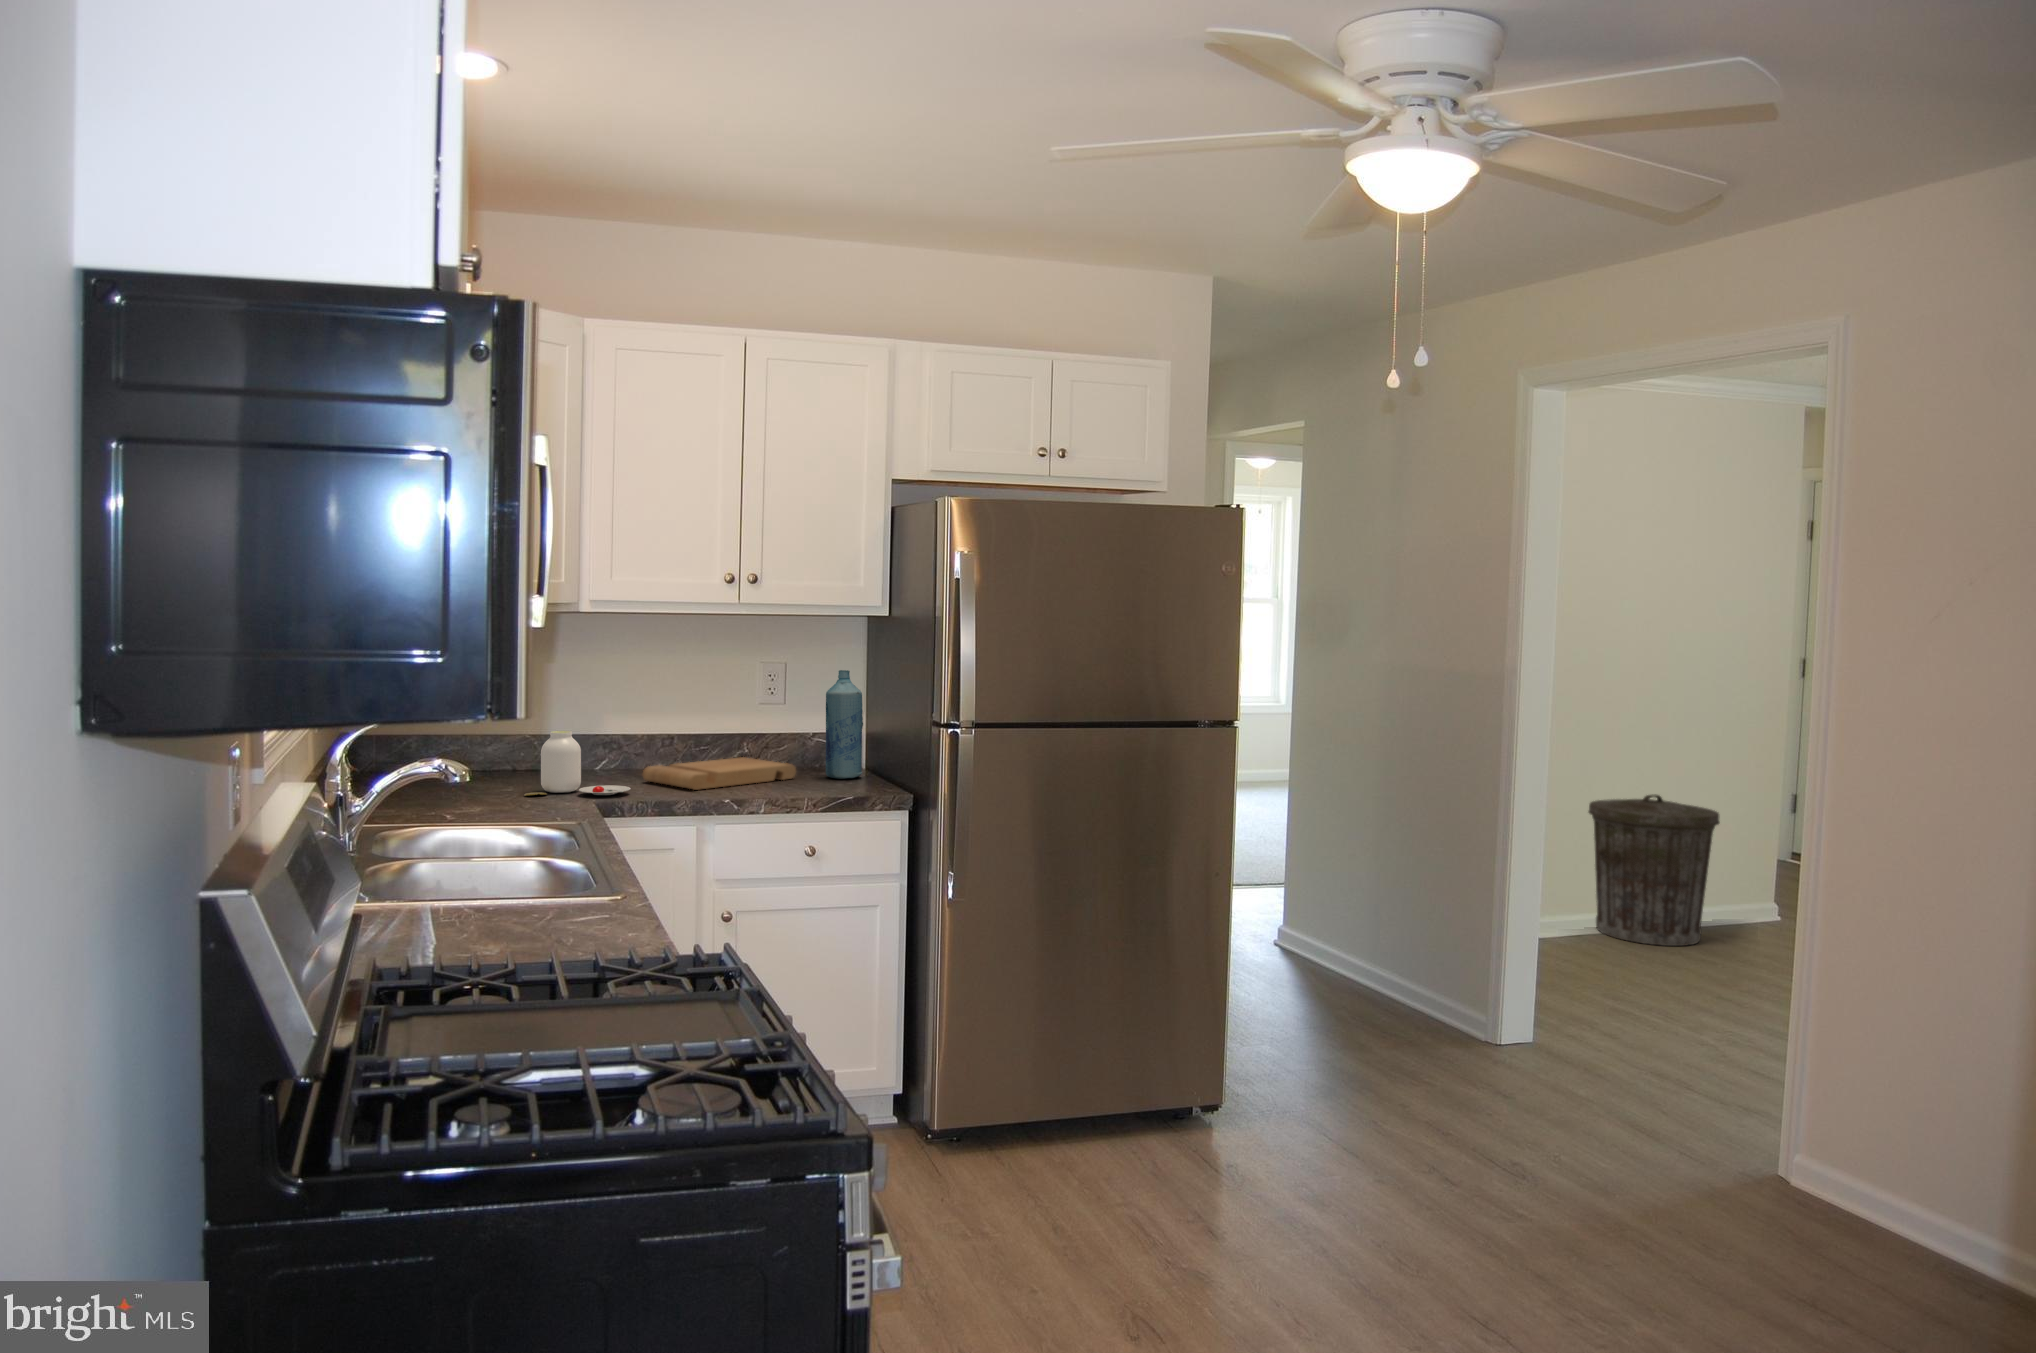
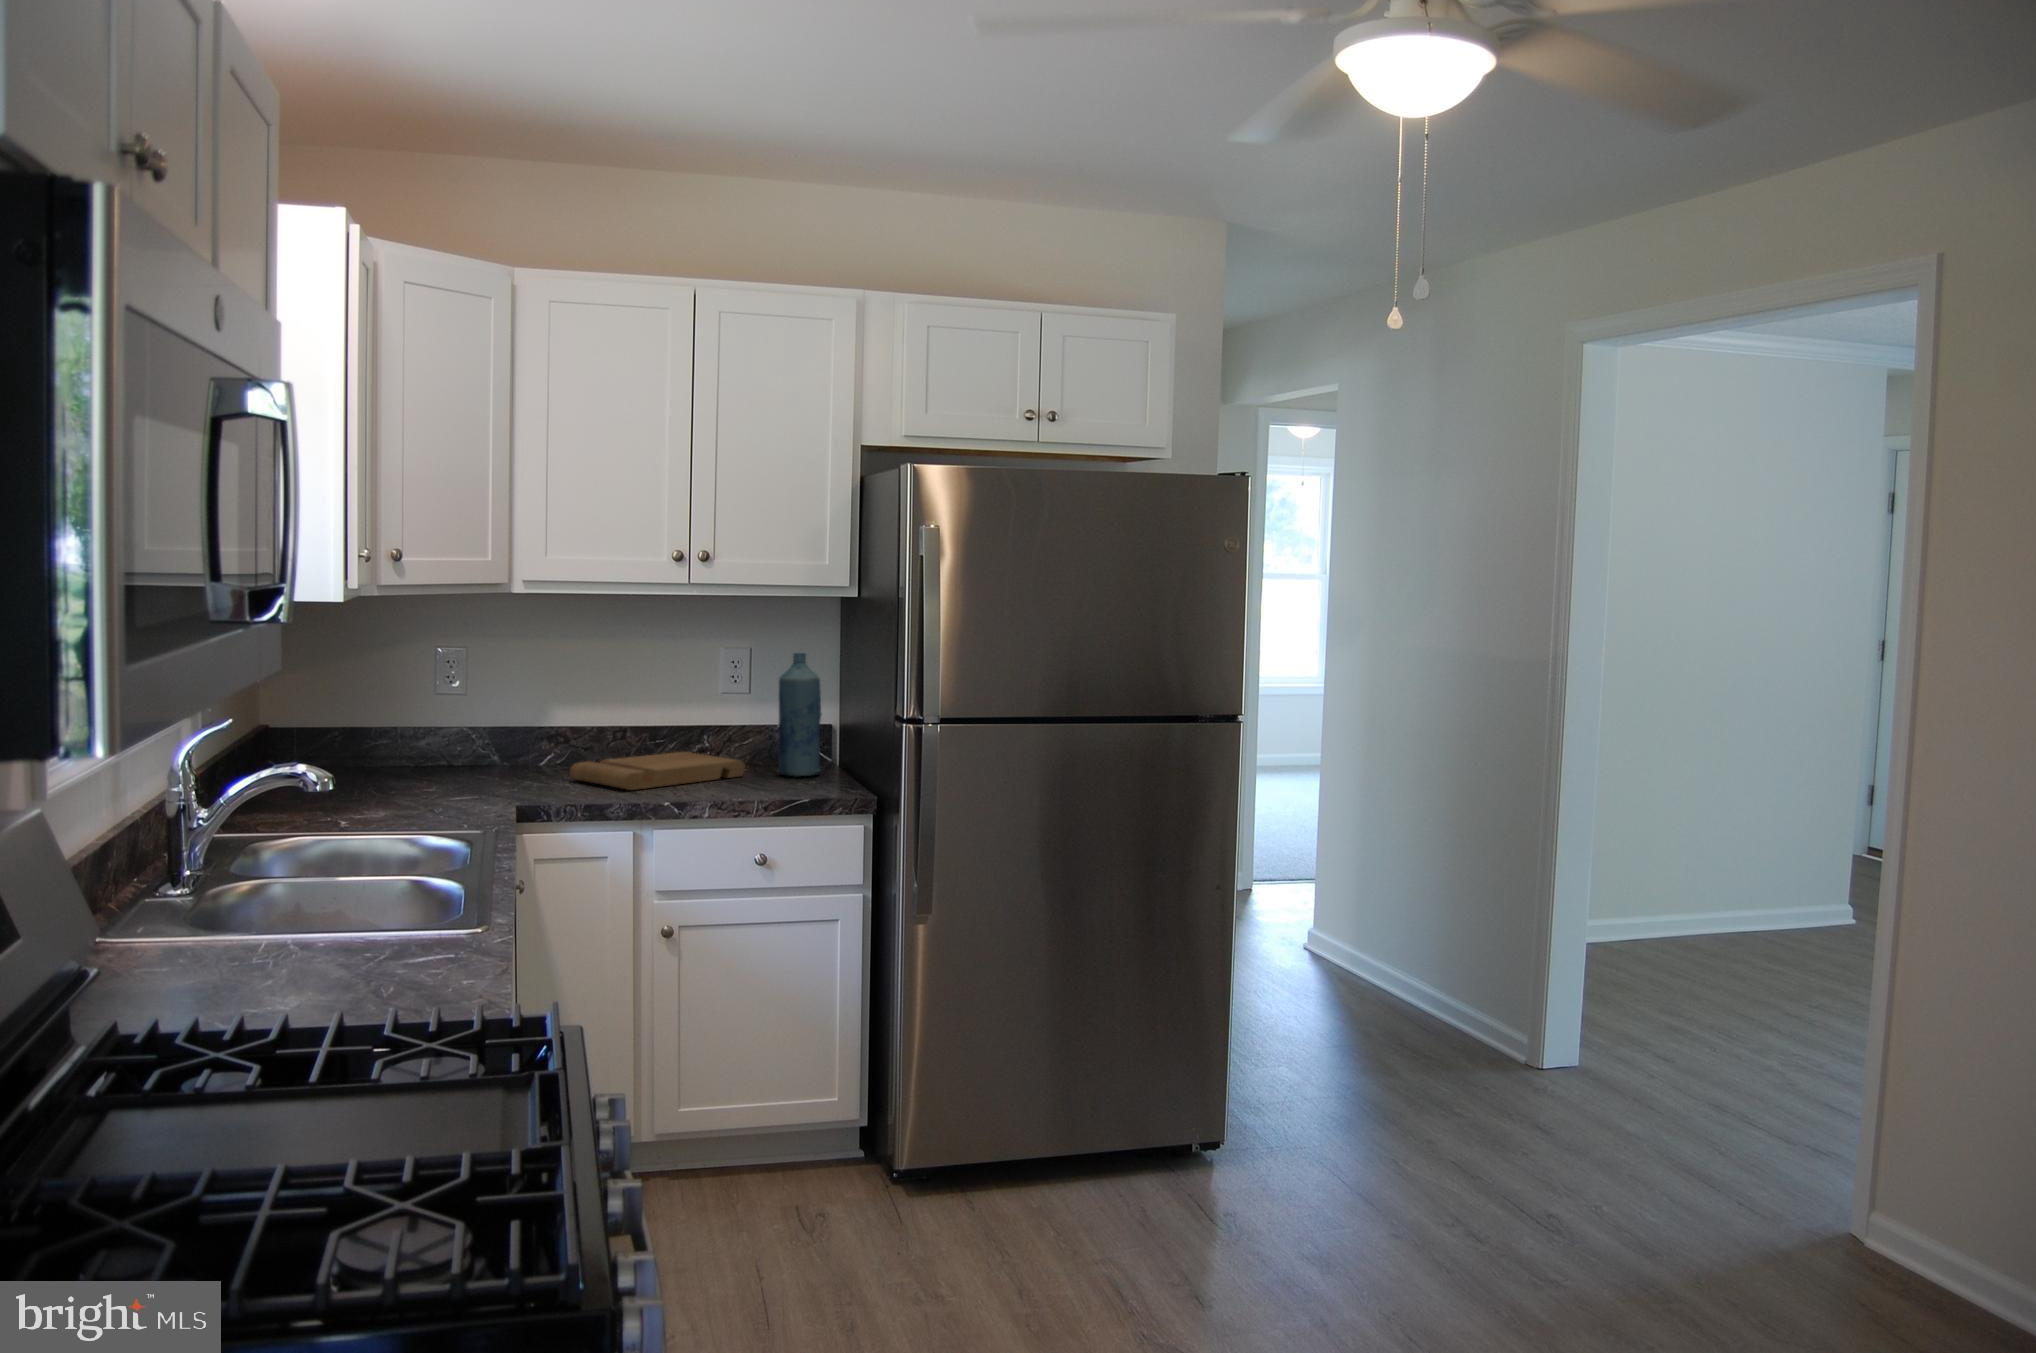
jar: present [524,731,631,796] -> none [437,723,557,797]
trash can: present [1589,794,1720,946] -> none [1664,791,1813,965]

